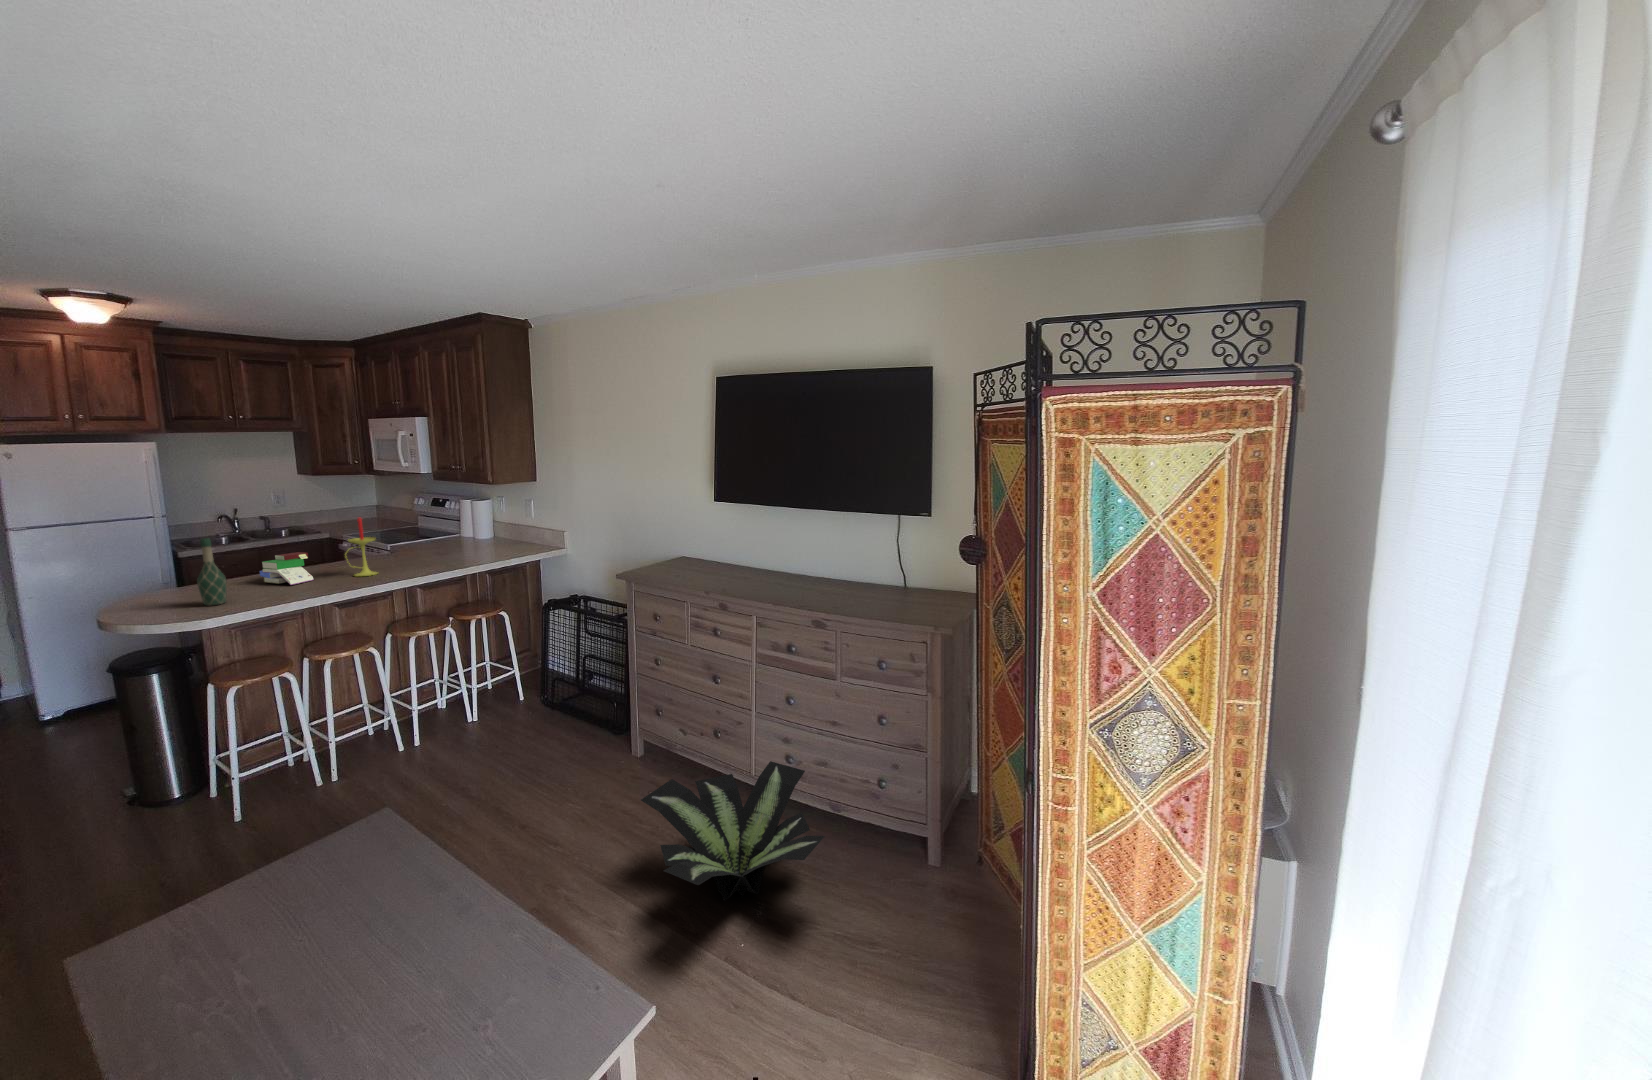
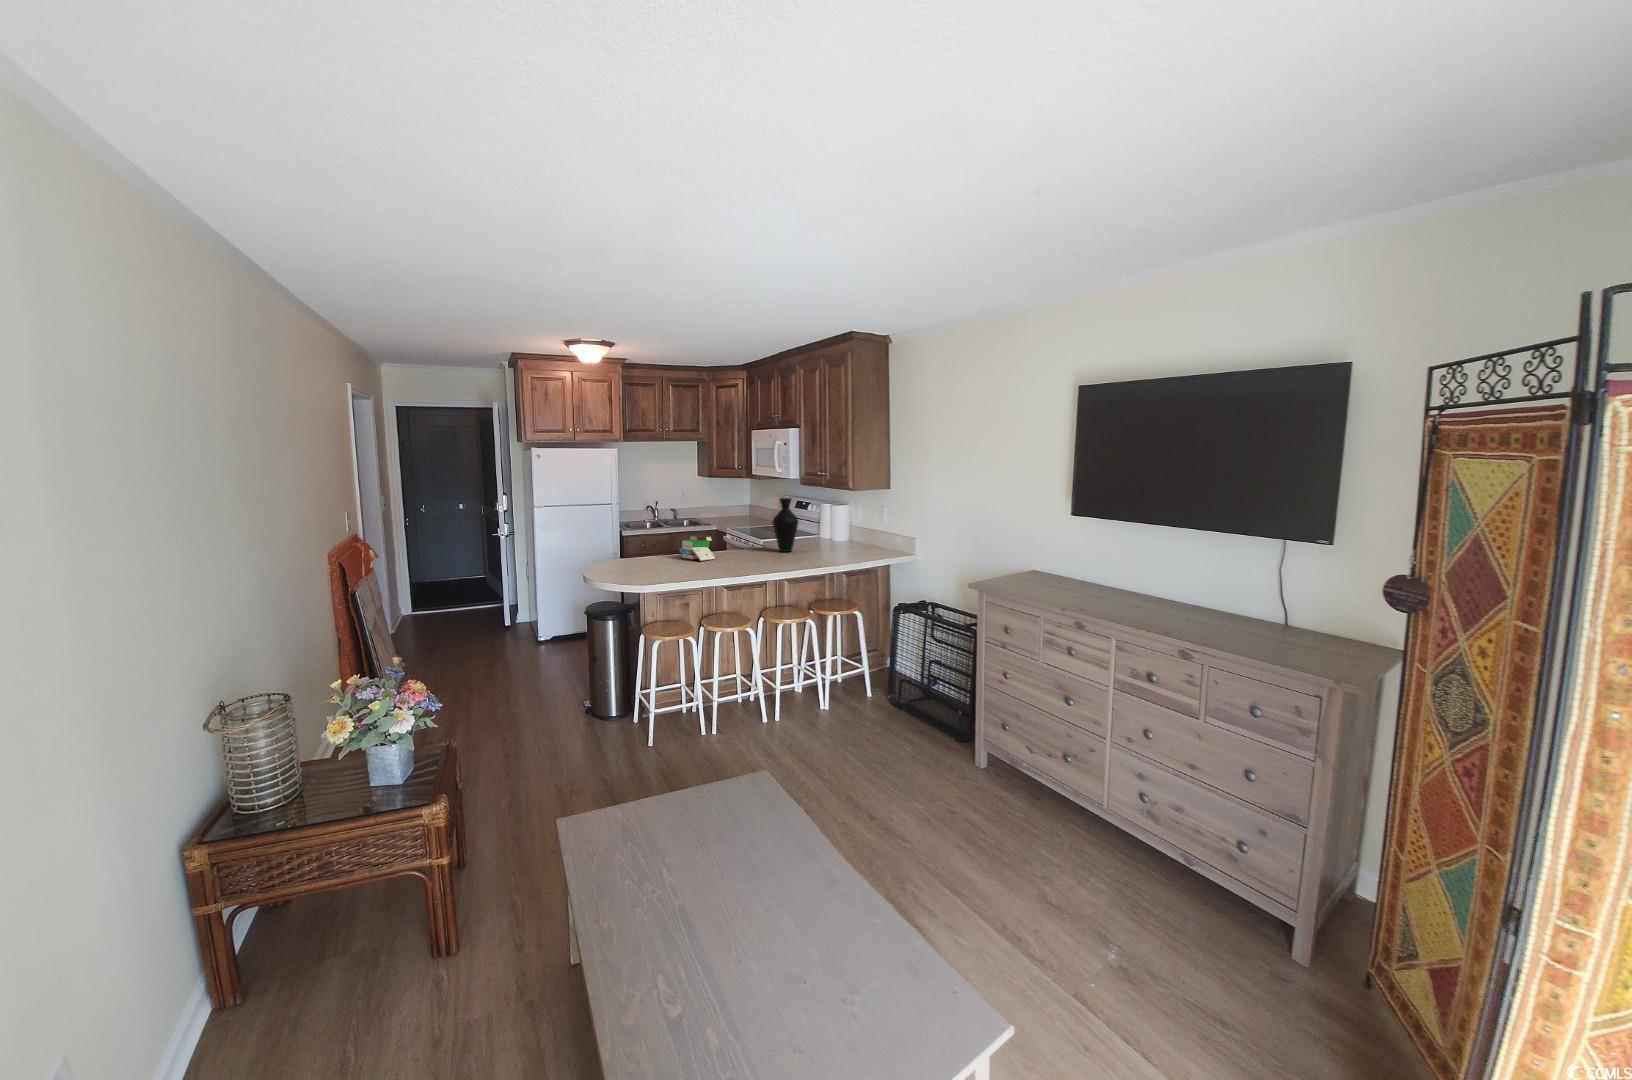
vase: none [393,502,427,562] -> present [773,498,798,552]
candle: present [347,518,377,576] -> none [739,506,762,559]
wine bottle: present [197,538,226,605] -> none [645,515,663,569]
potted plant: present [641,761,825,901] -> none [995,793,1226,948]

